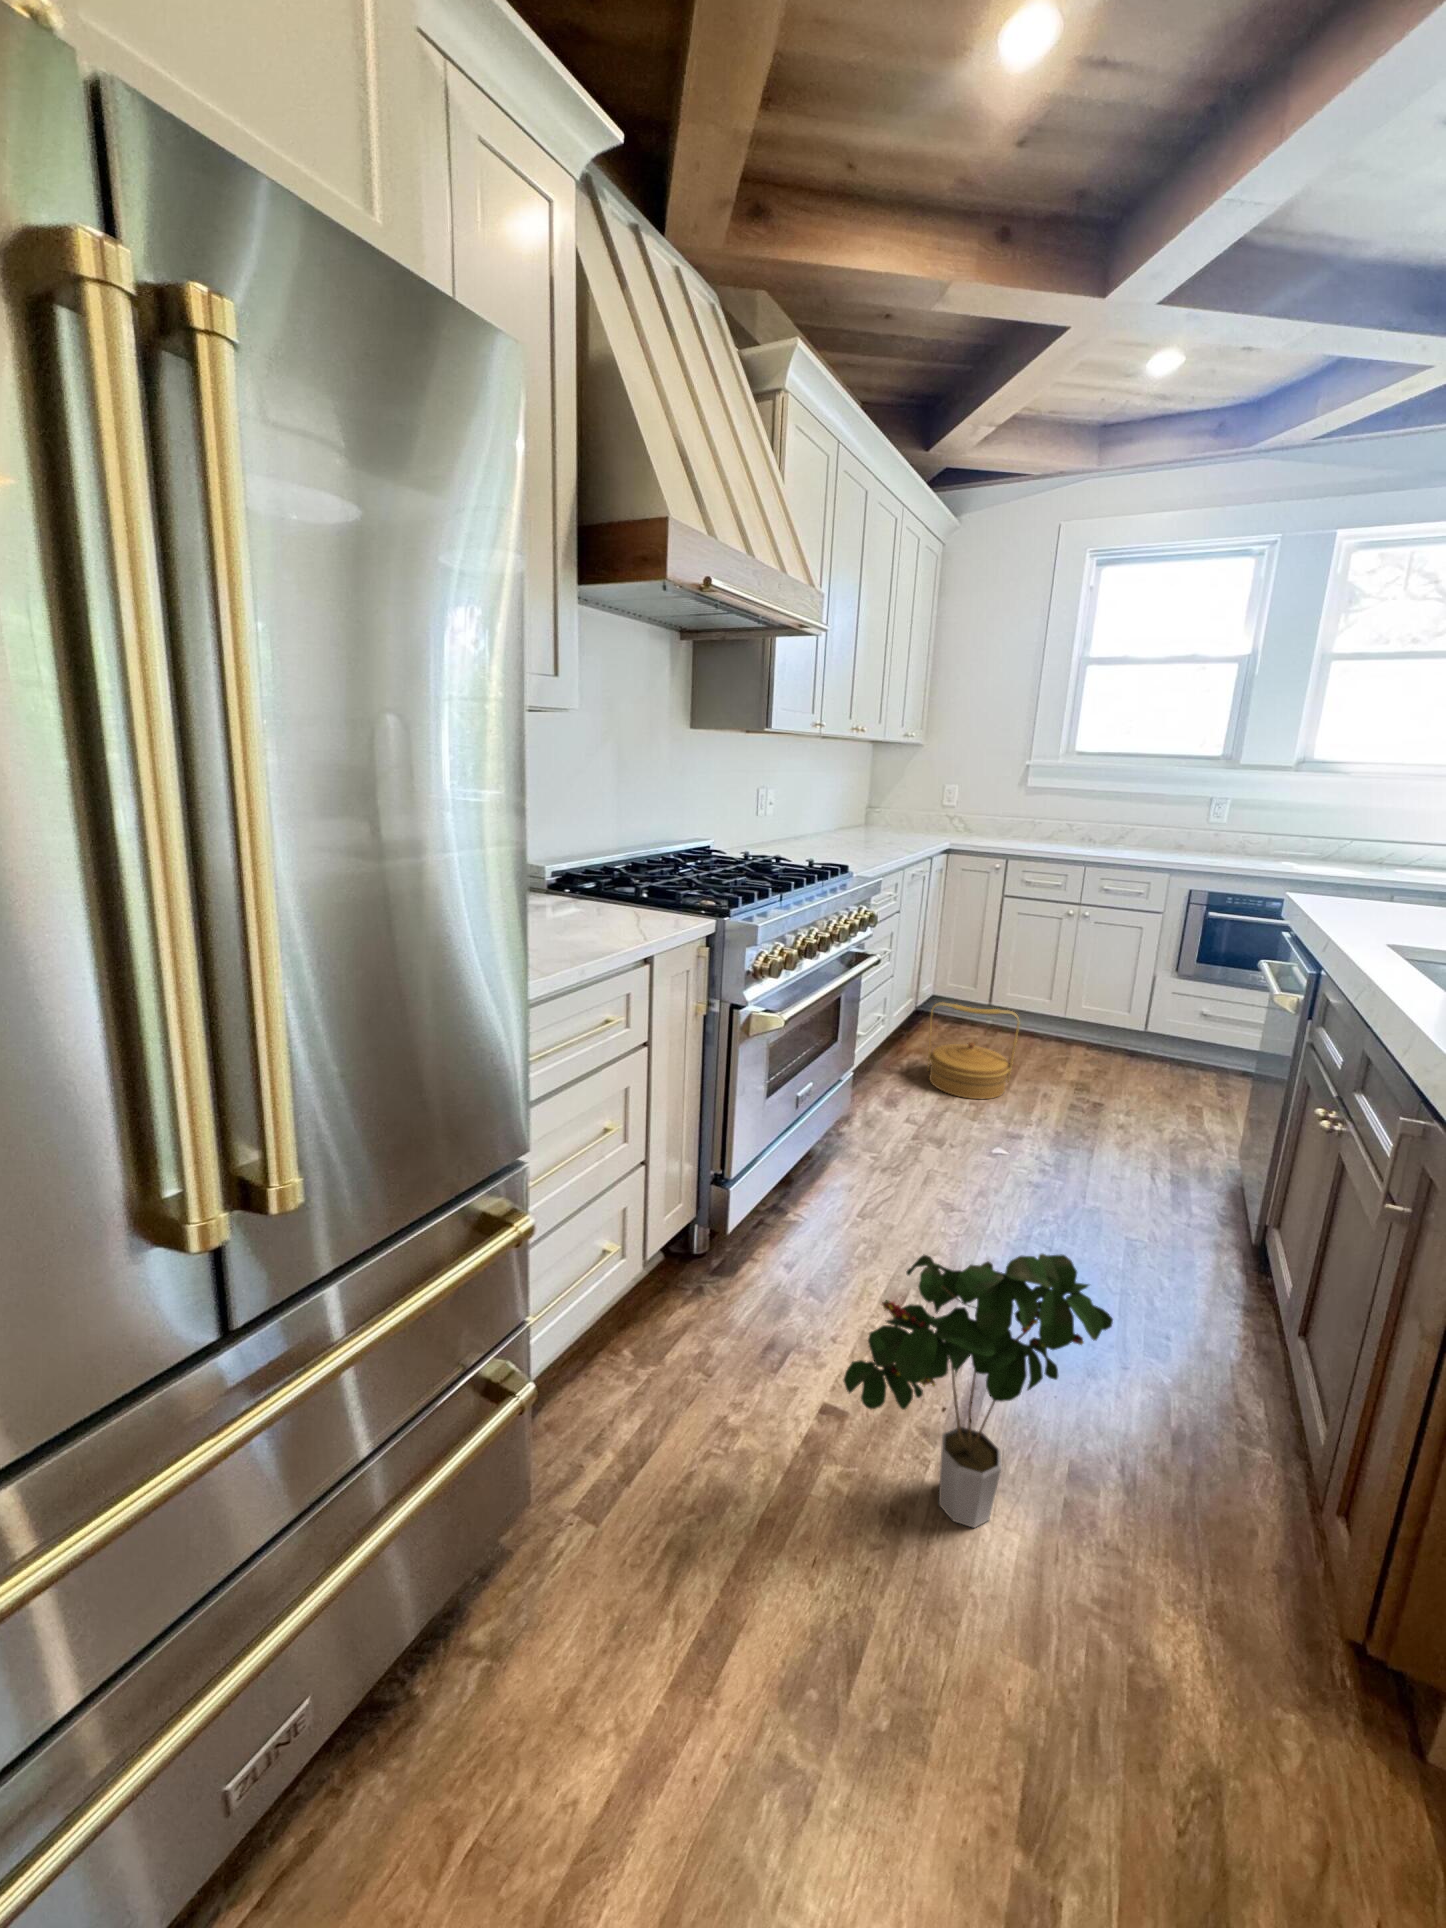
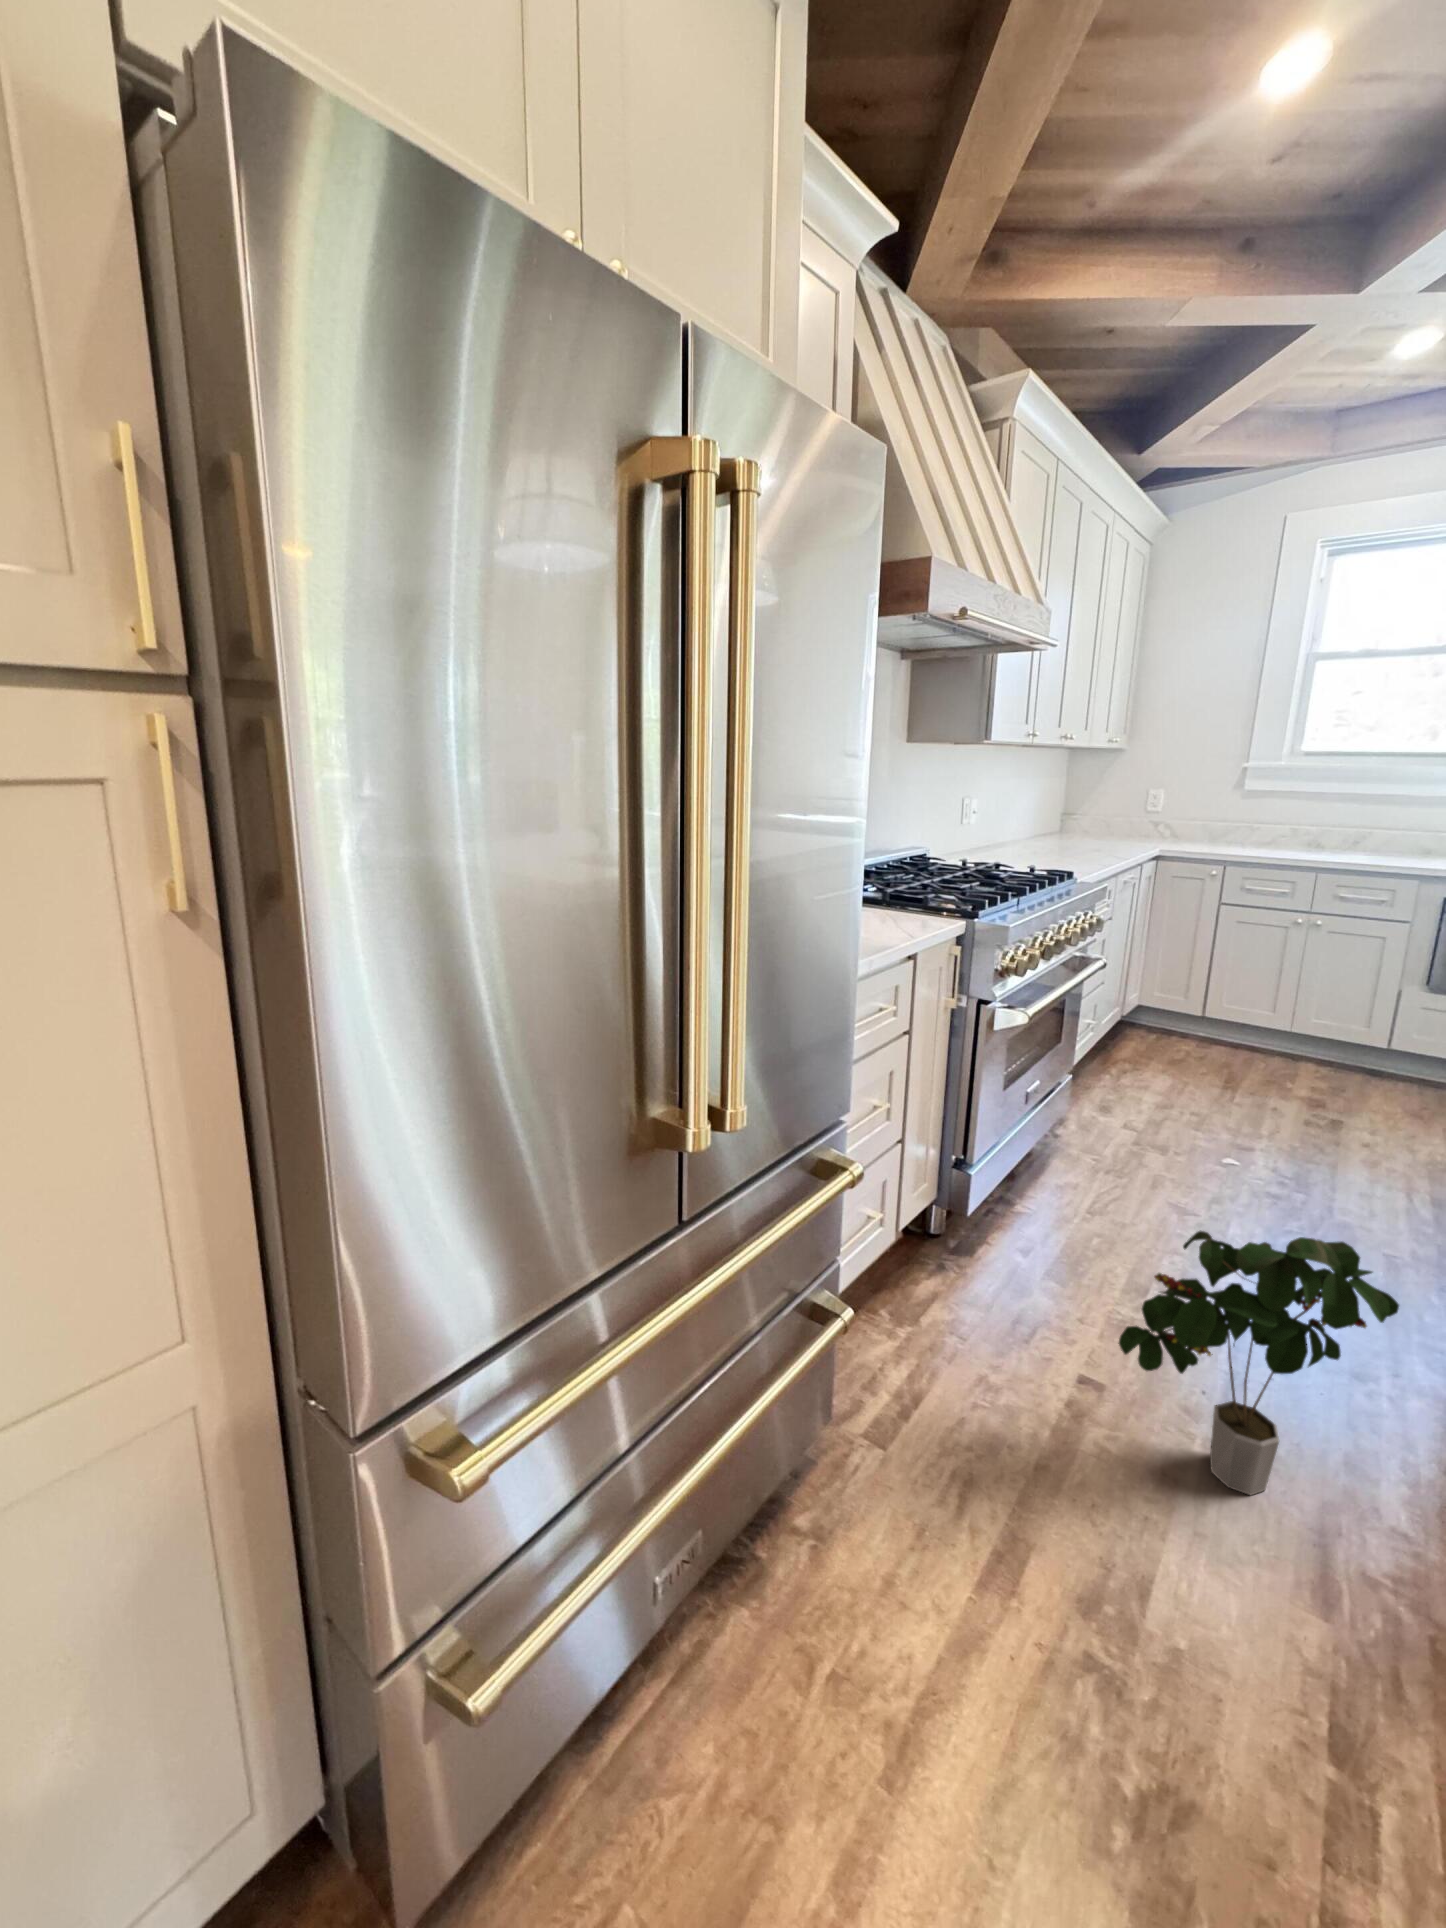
basket: present [928,1002,1020,1099] -> none [1142,1011,1247,1112]

